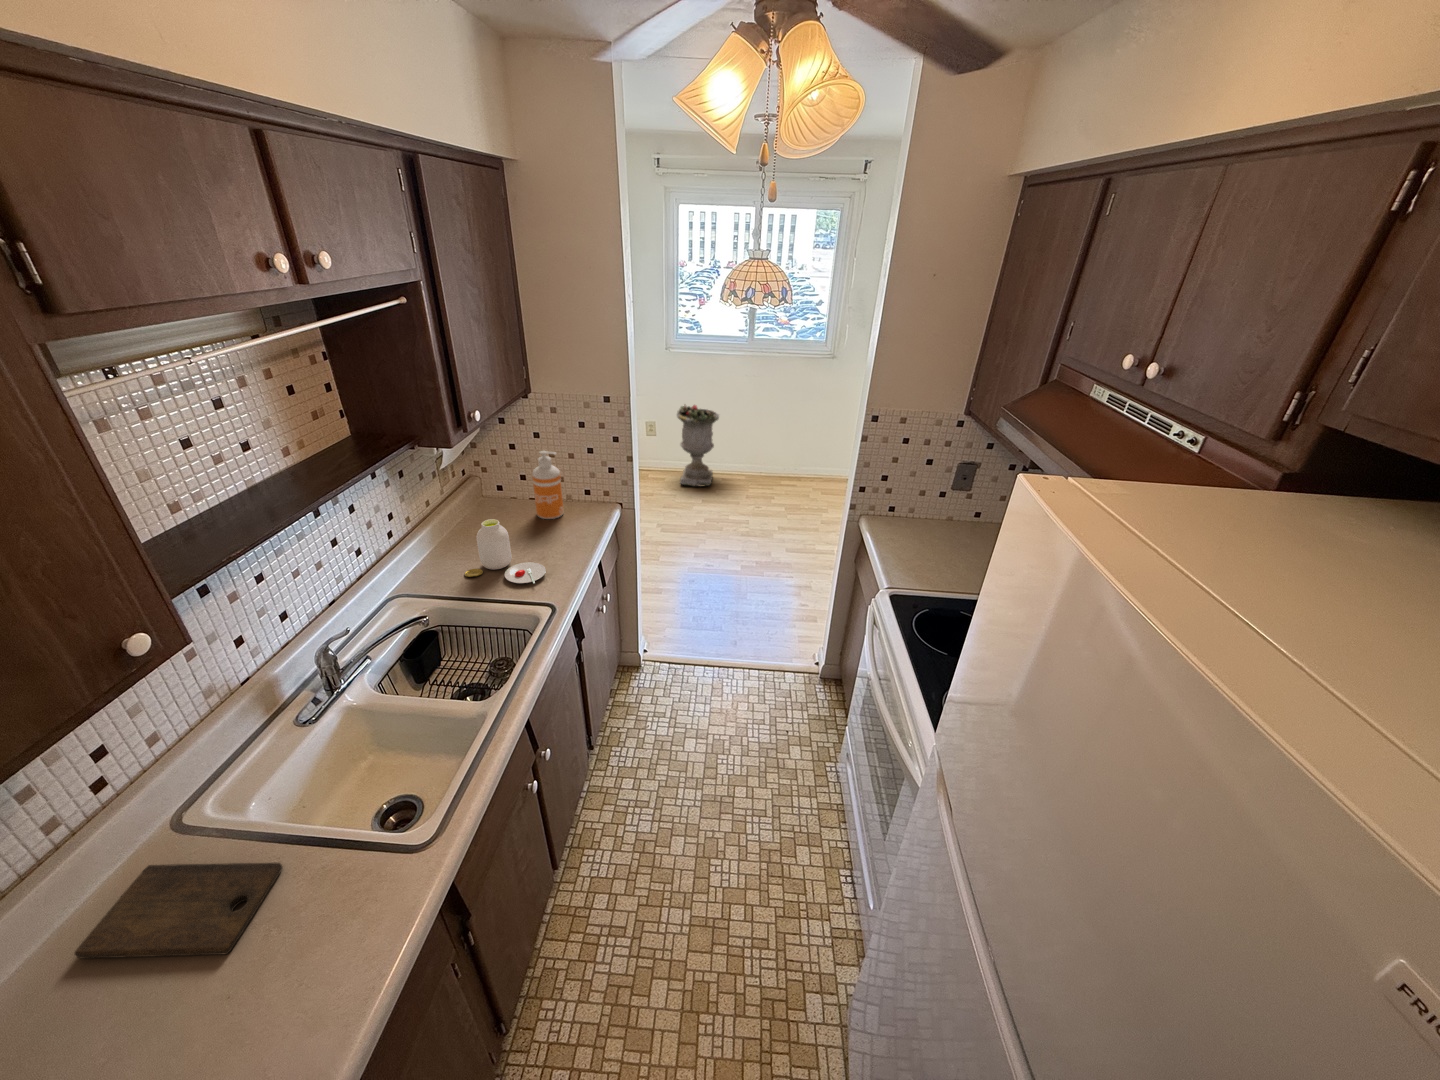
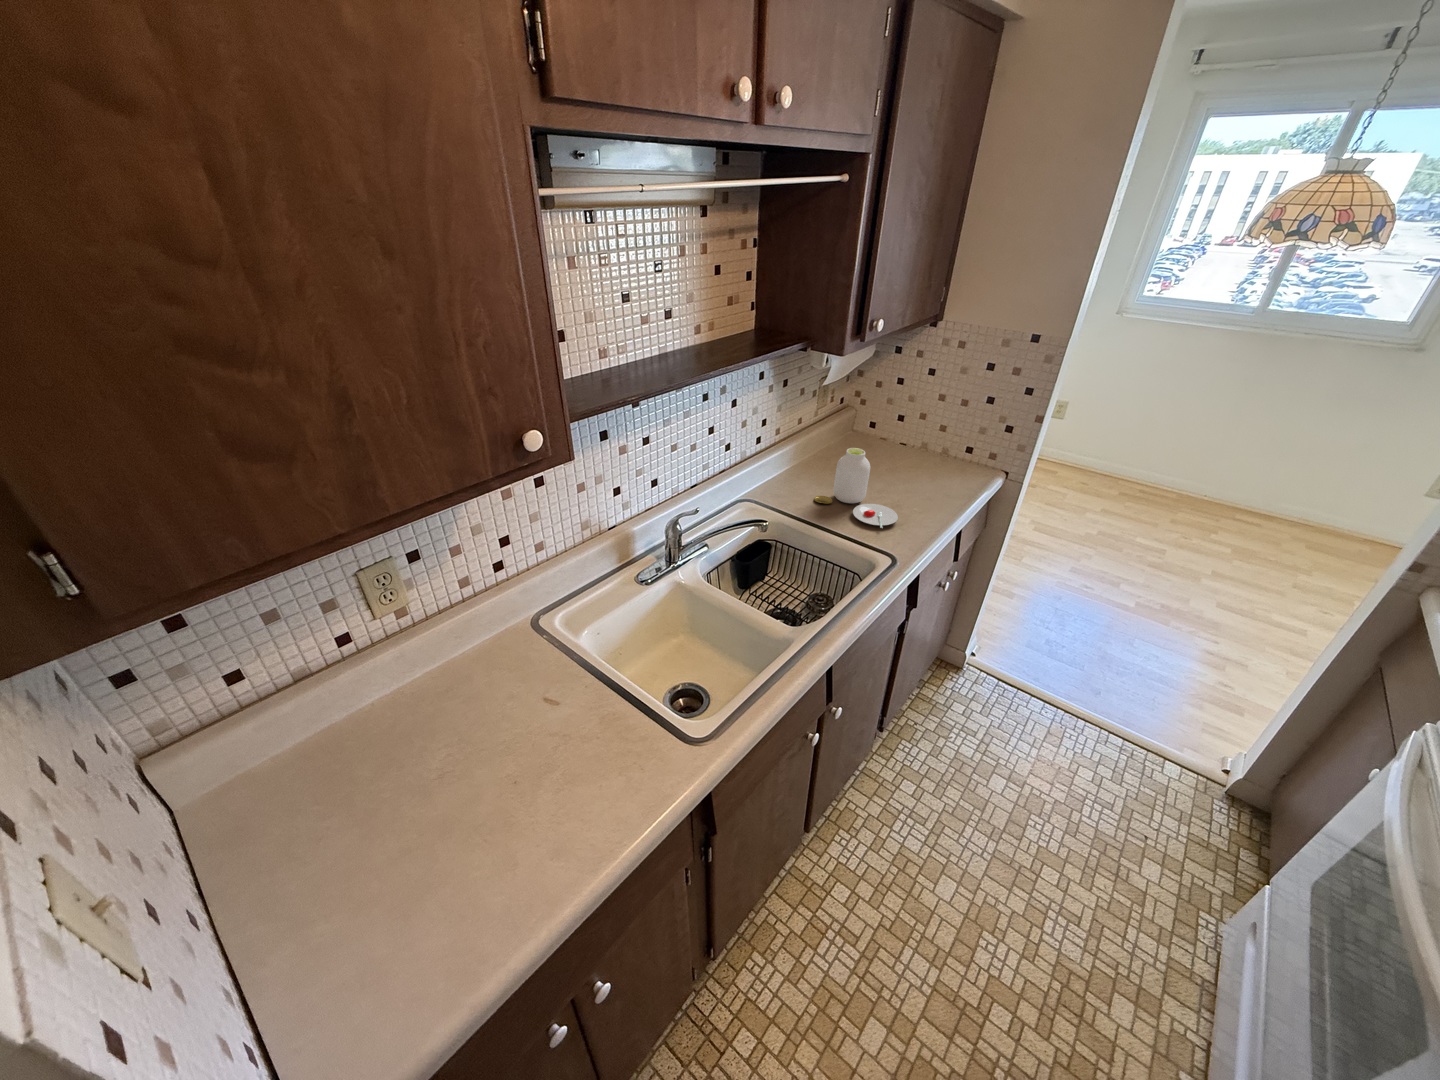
planter: present [677,405,719,487] -> none [1074,388,1167,497]
soap dispenser: present [532,451,564,519] -> none [904,391,950,470]
cutting board: present [75,863,282,958] -> none [441,644,582,747]

